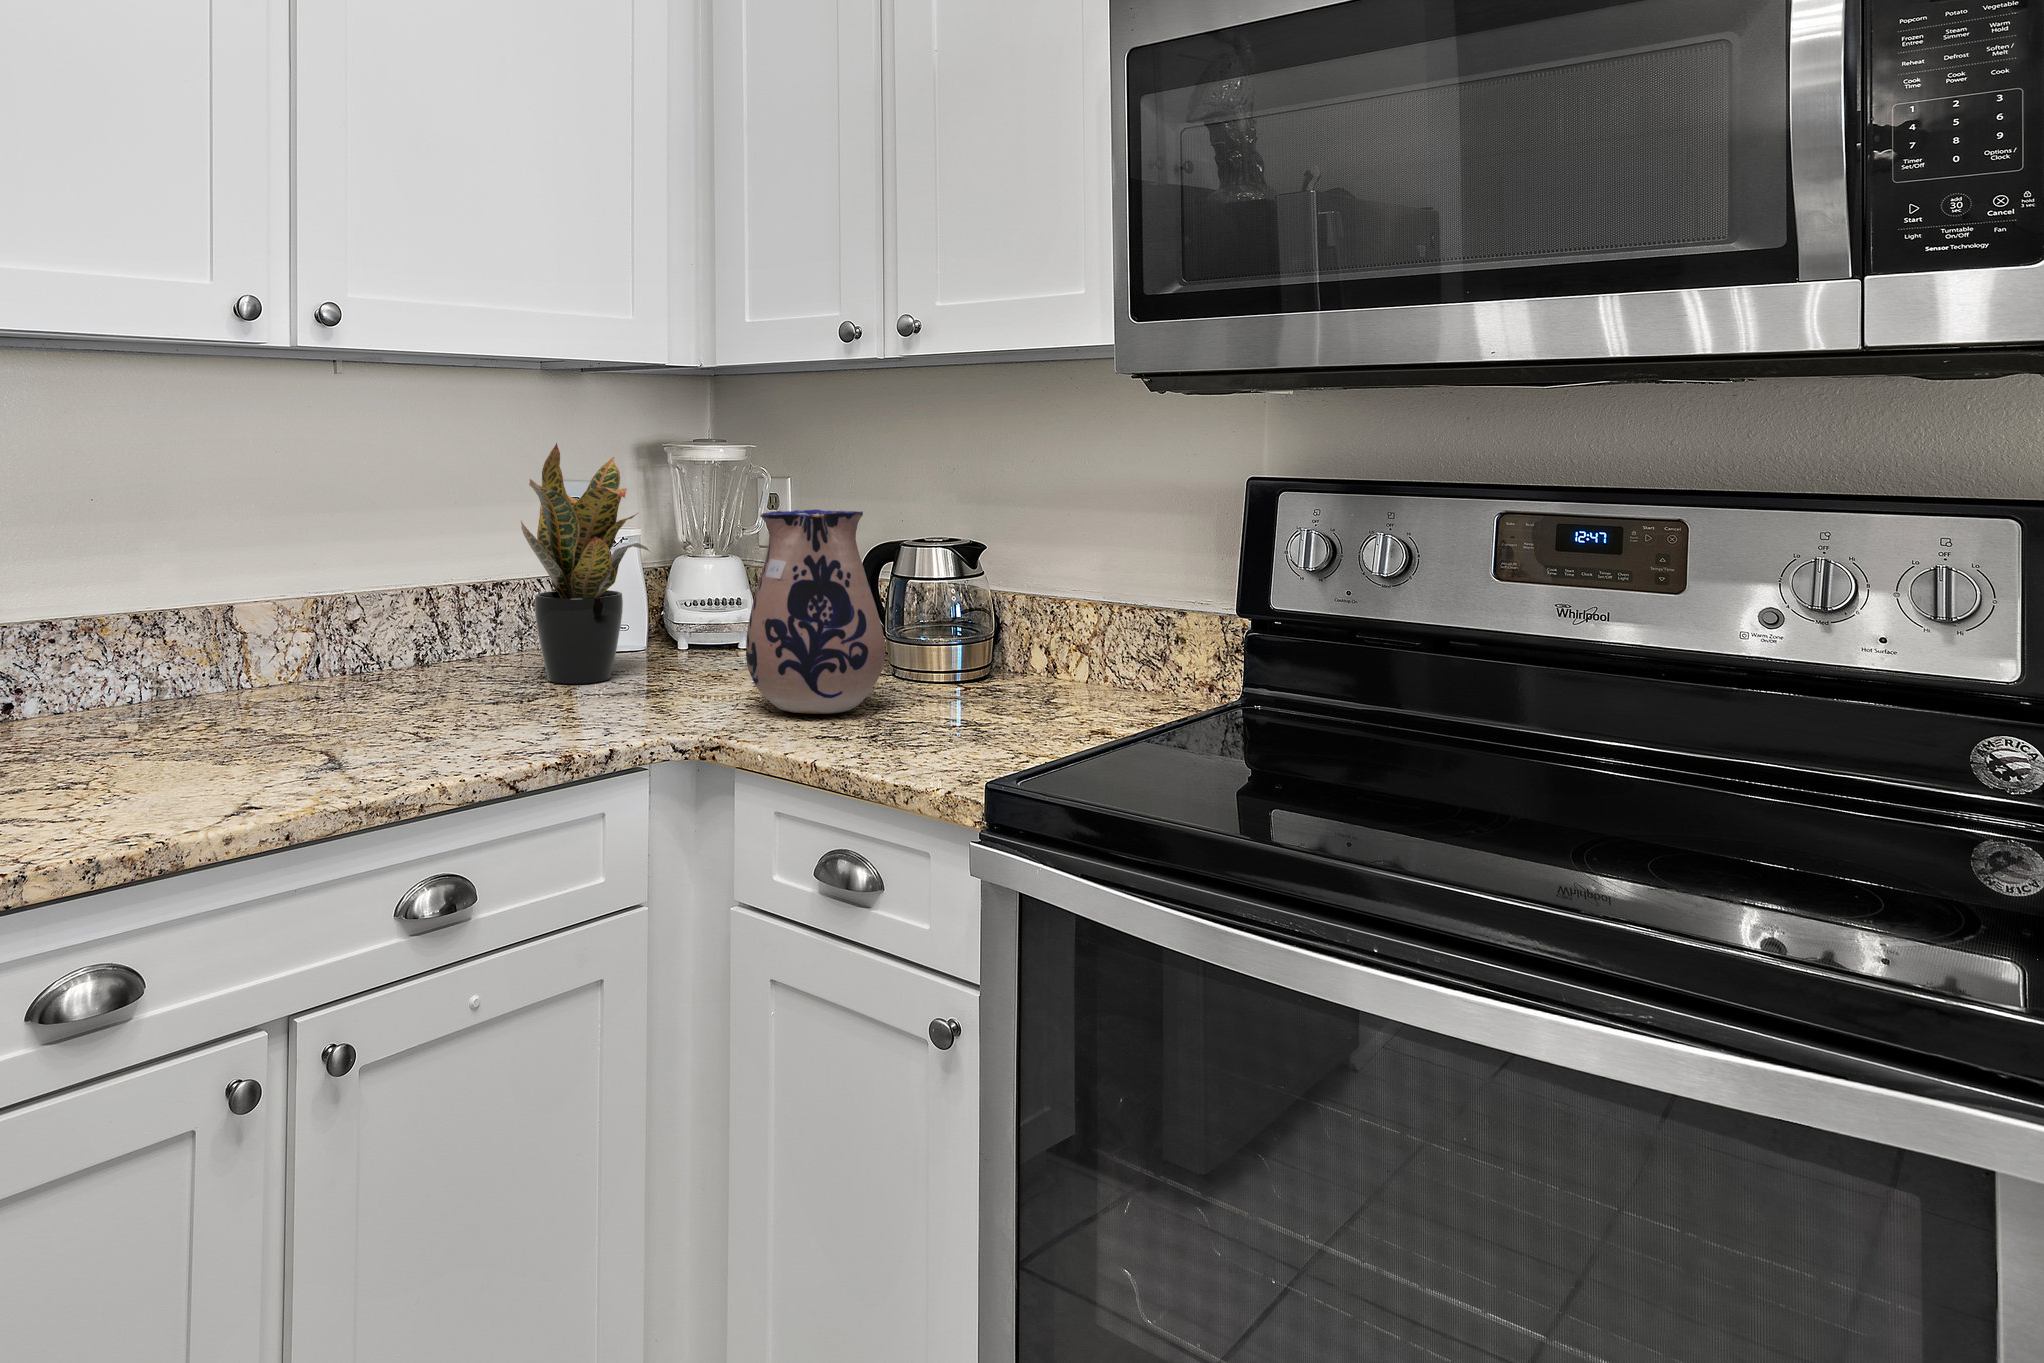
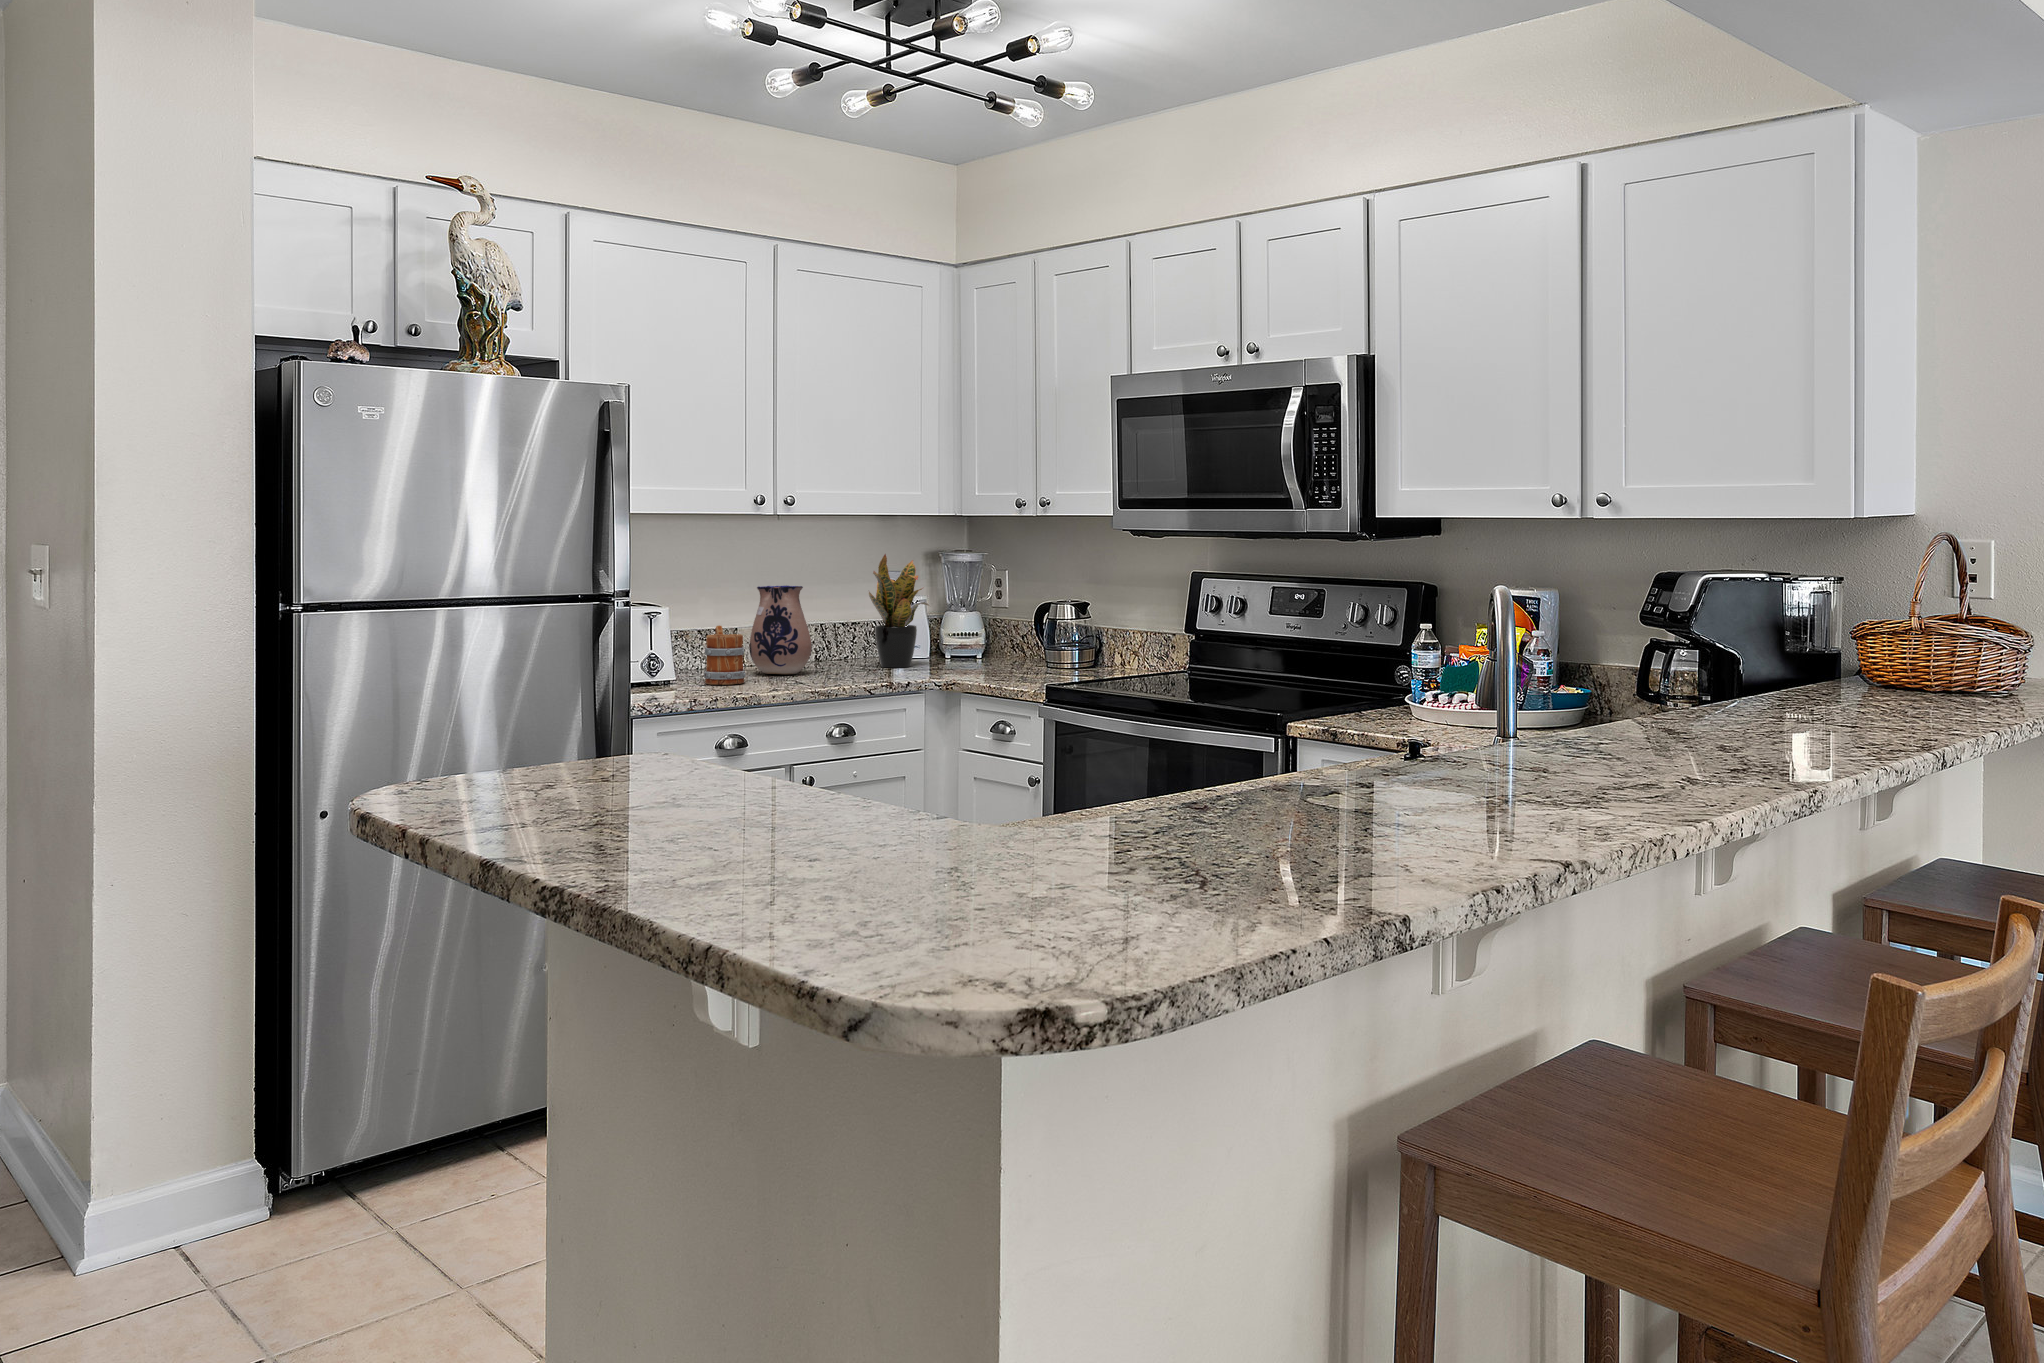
ceramic pitcher: present [746,509,885,714] -> present [749,585,812,674]
mug: none [77,618,192,781] -> present [704,625,746,685]

